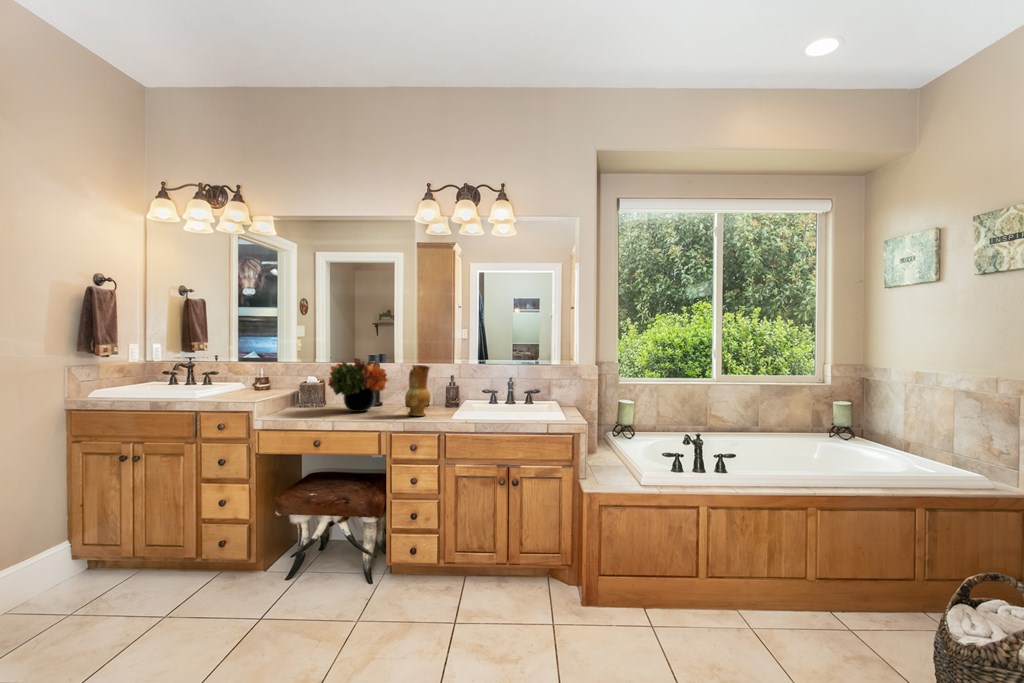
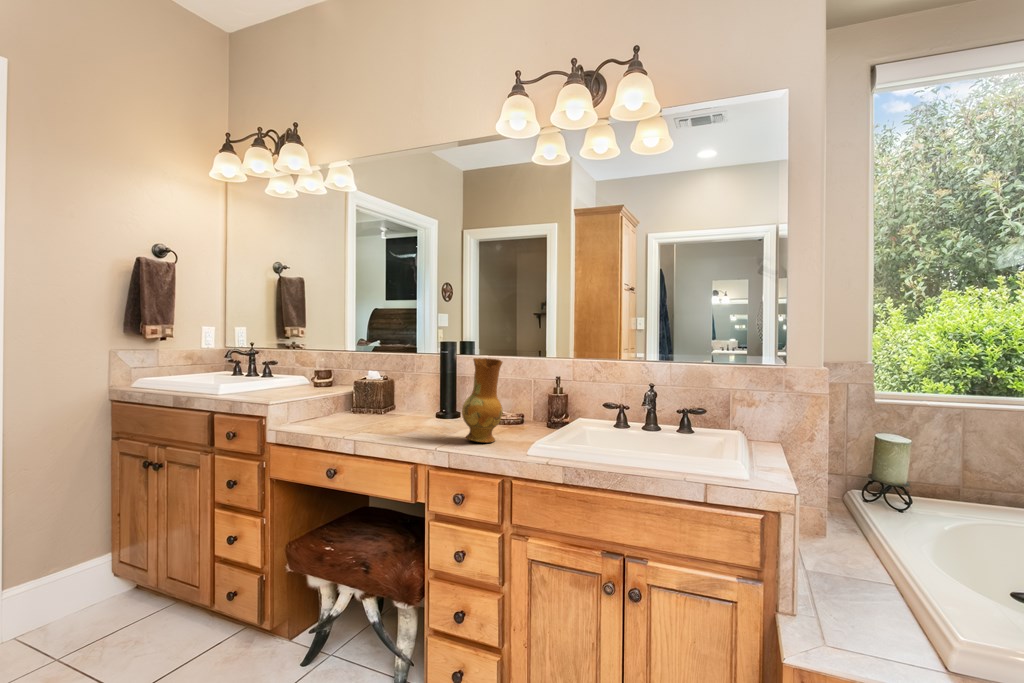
flower arrangement: present [328,358,388,412] -> none [363,346,457,427]

